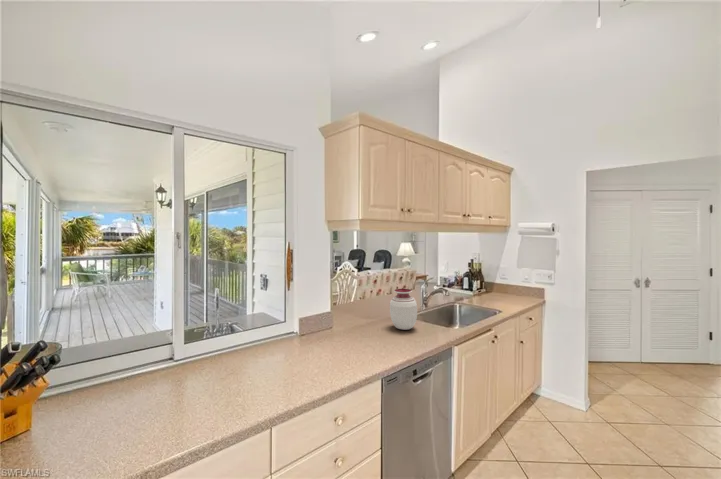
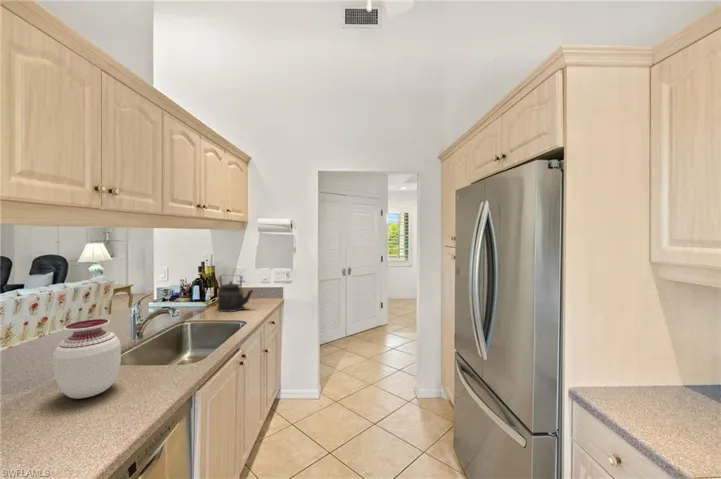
kettle: none [481,271,511,303] -> present [218,275,253,312]

